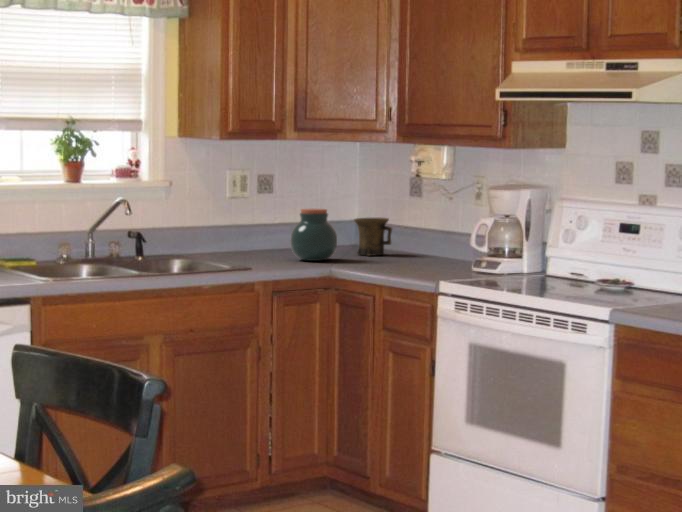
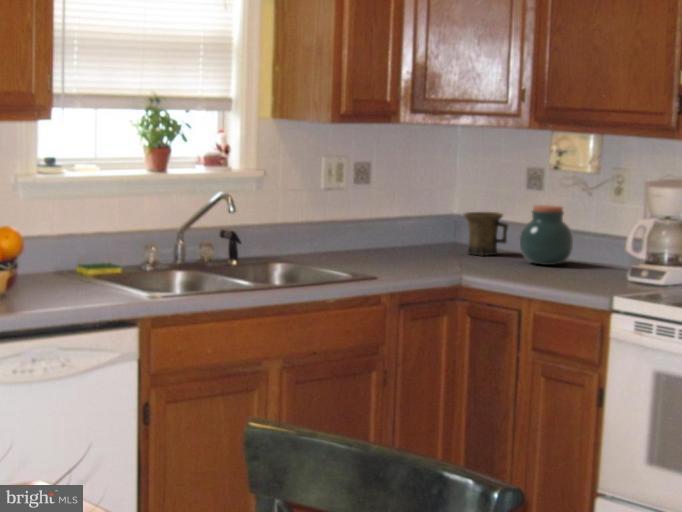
jar: present [290,209,337,261] -> present [520,205,573,265]

